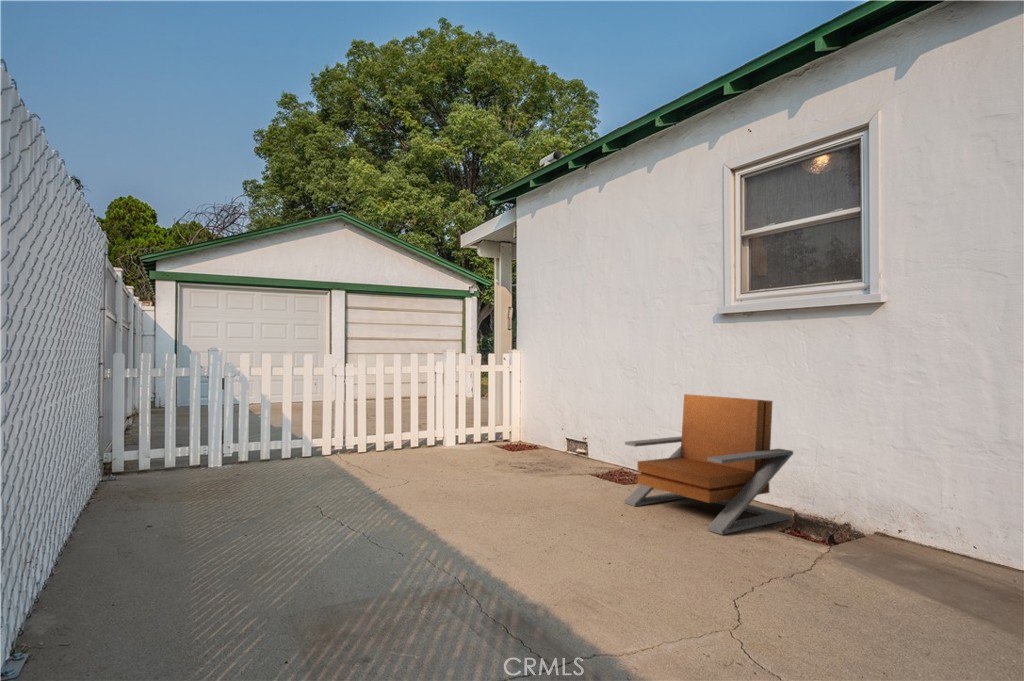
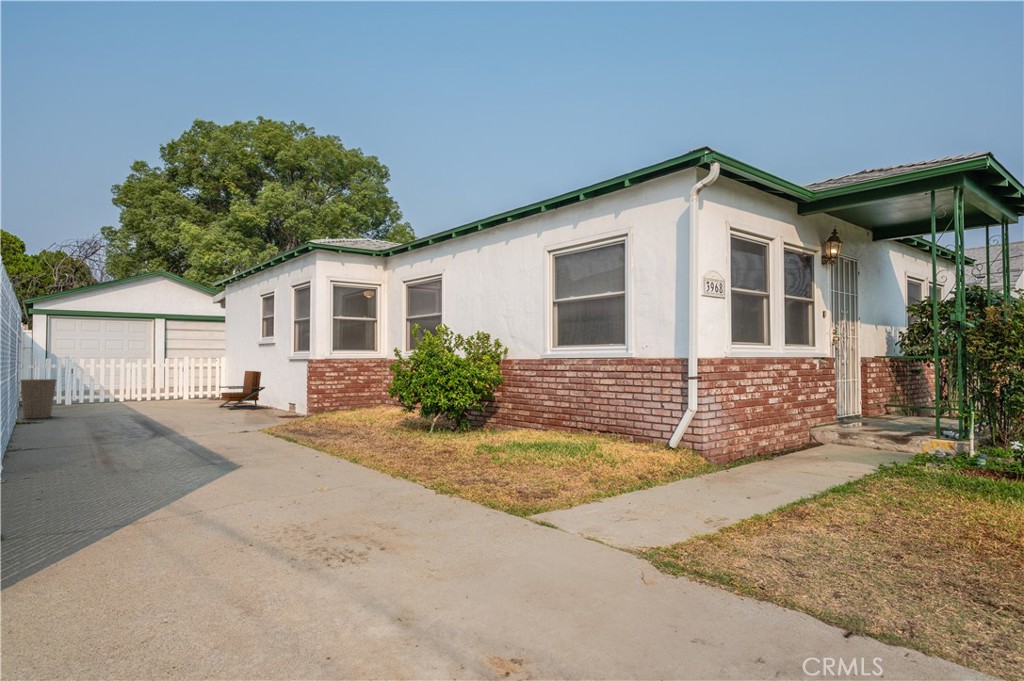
trash can: none [39,443,187,639] -> present [20,379,56,418]

